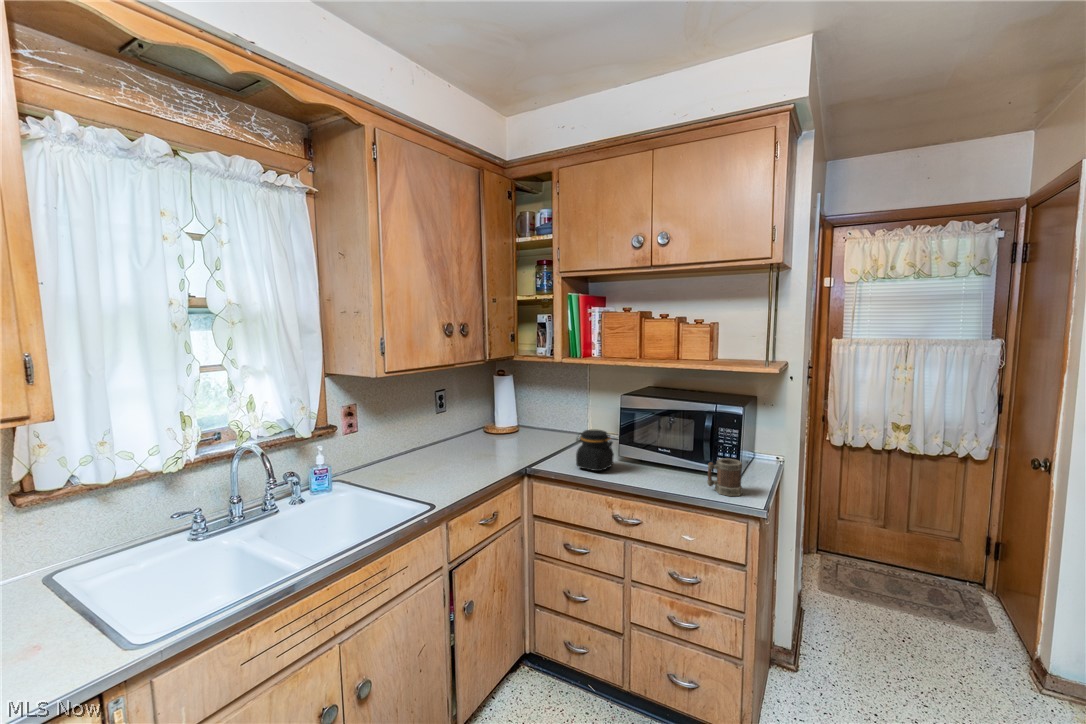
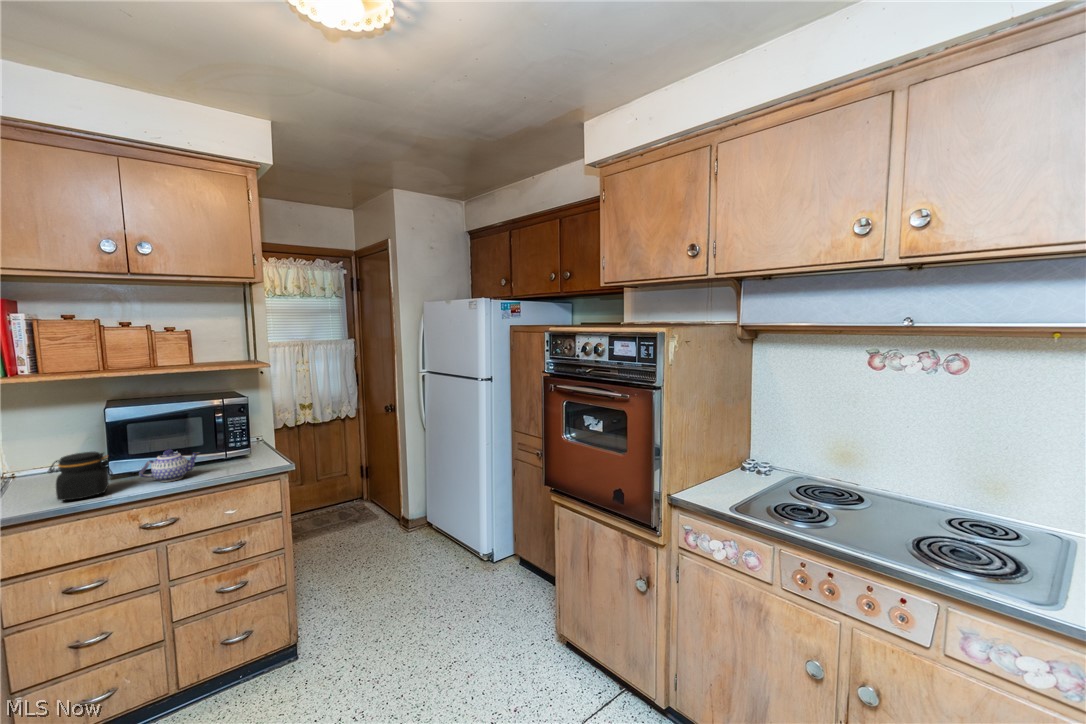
teapot: none [632,447,680,480] -> present [139,449,199,482]
mug: present [707,458,743,496] -> none [231,438,263,468]

